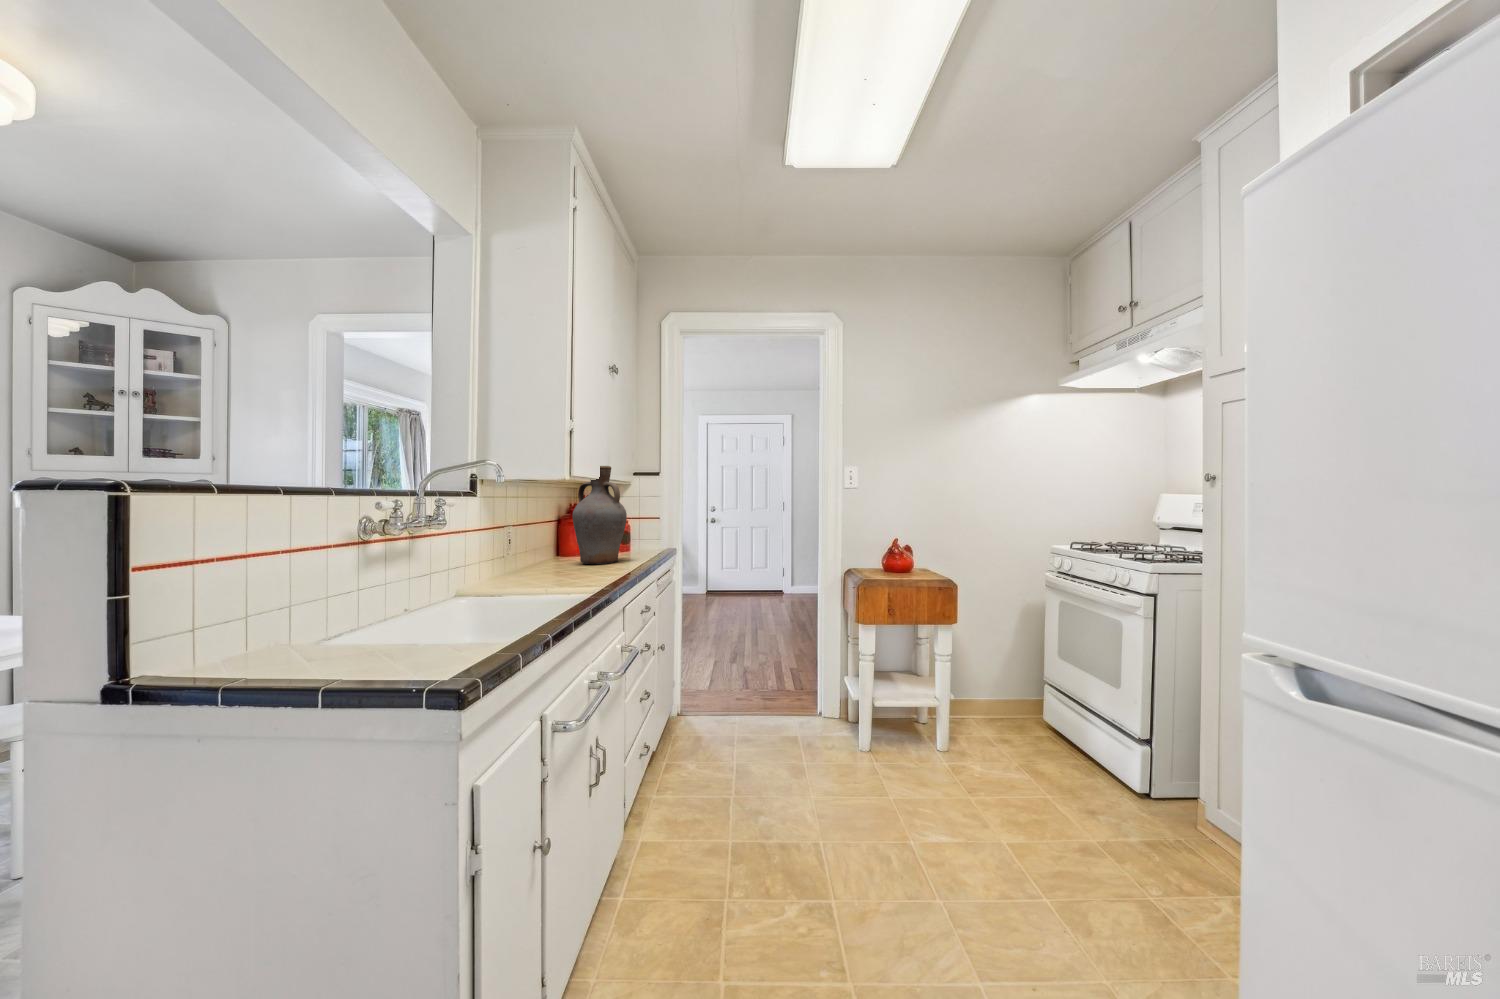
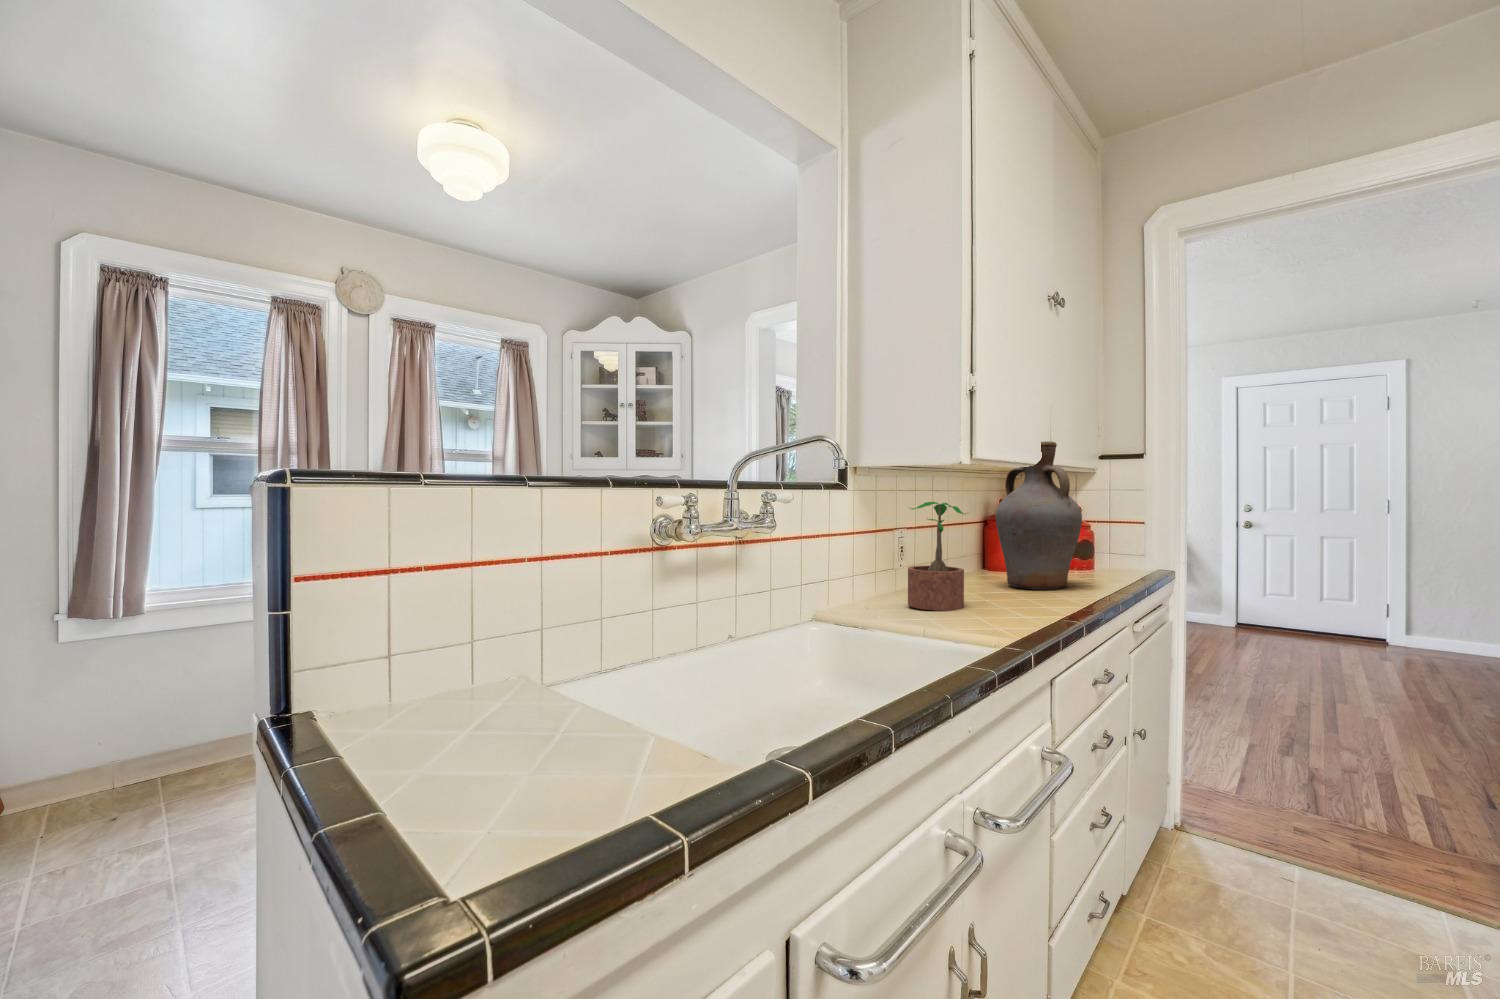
potted plant: none [520,506,563,581] -> present [908,502,964,611]

